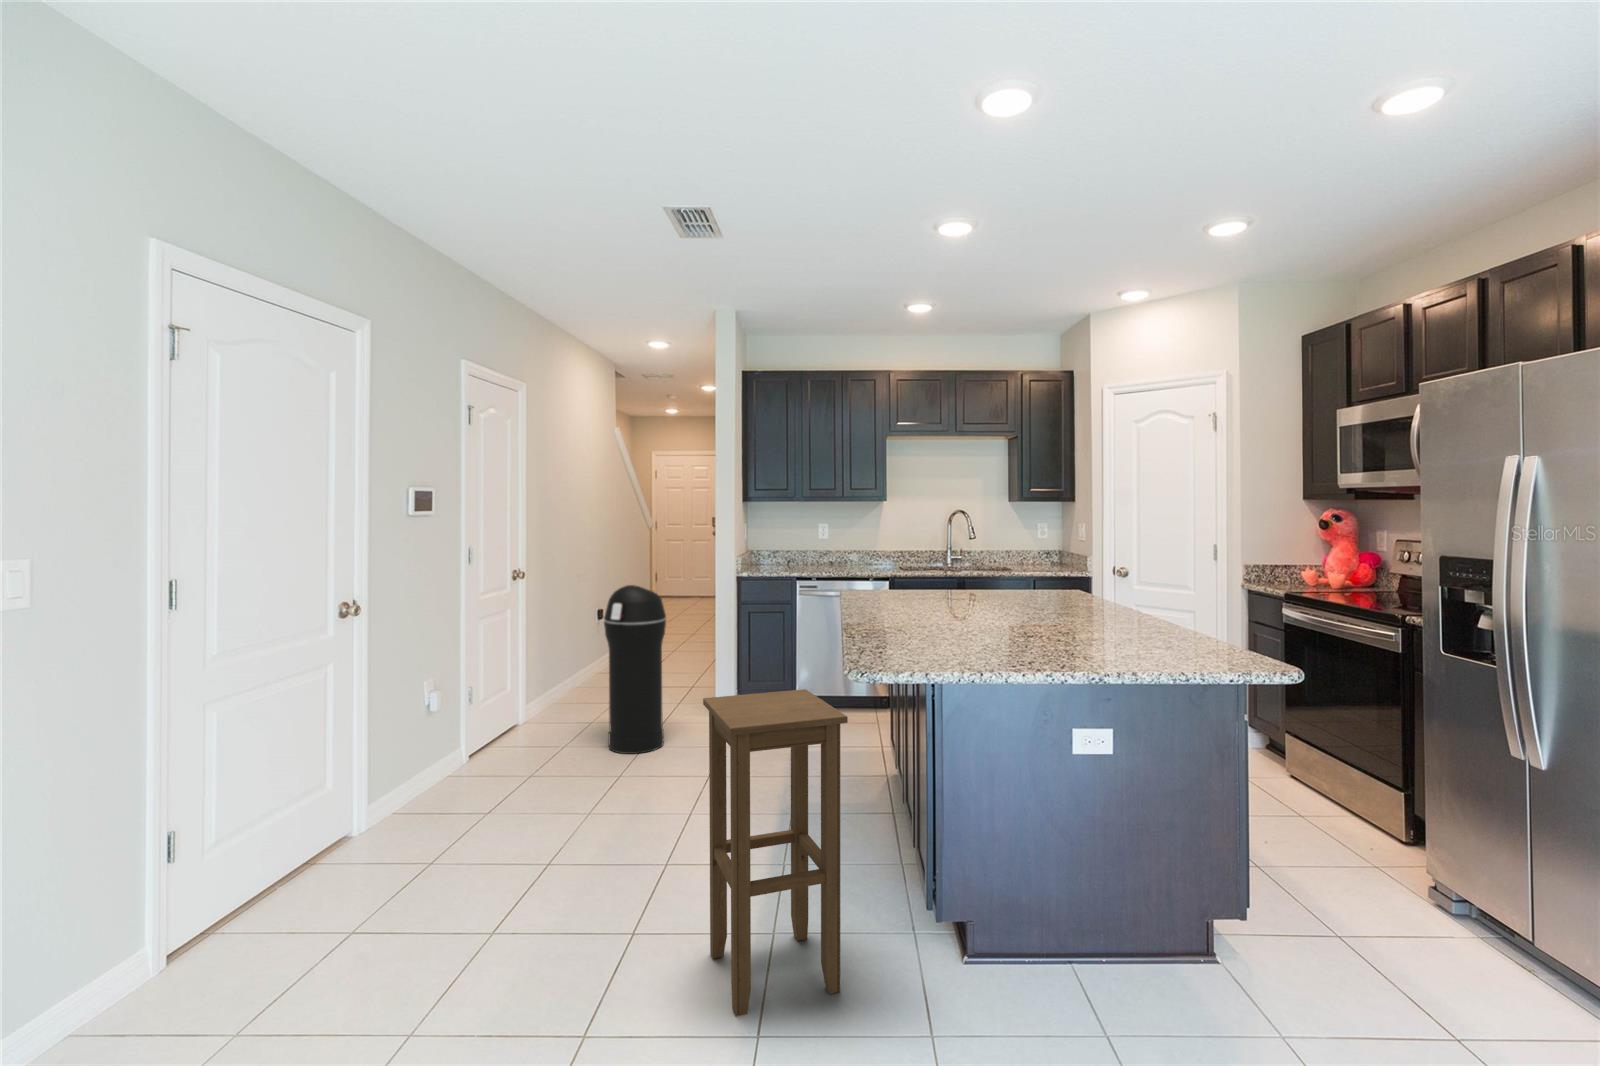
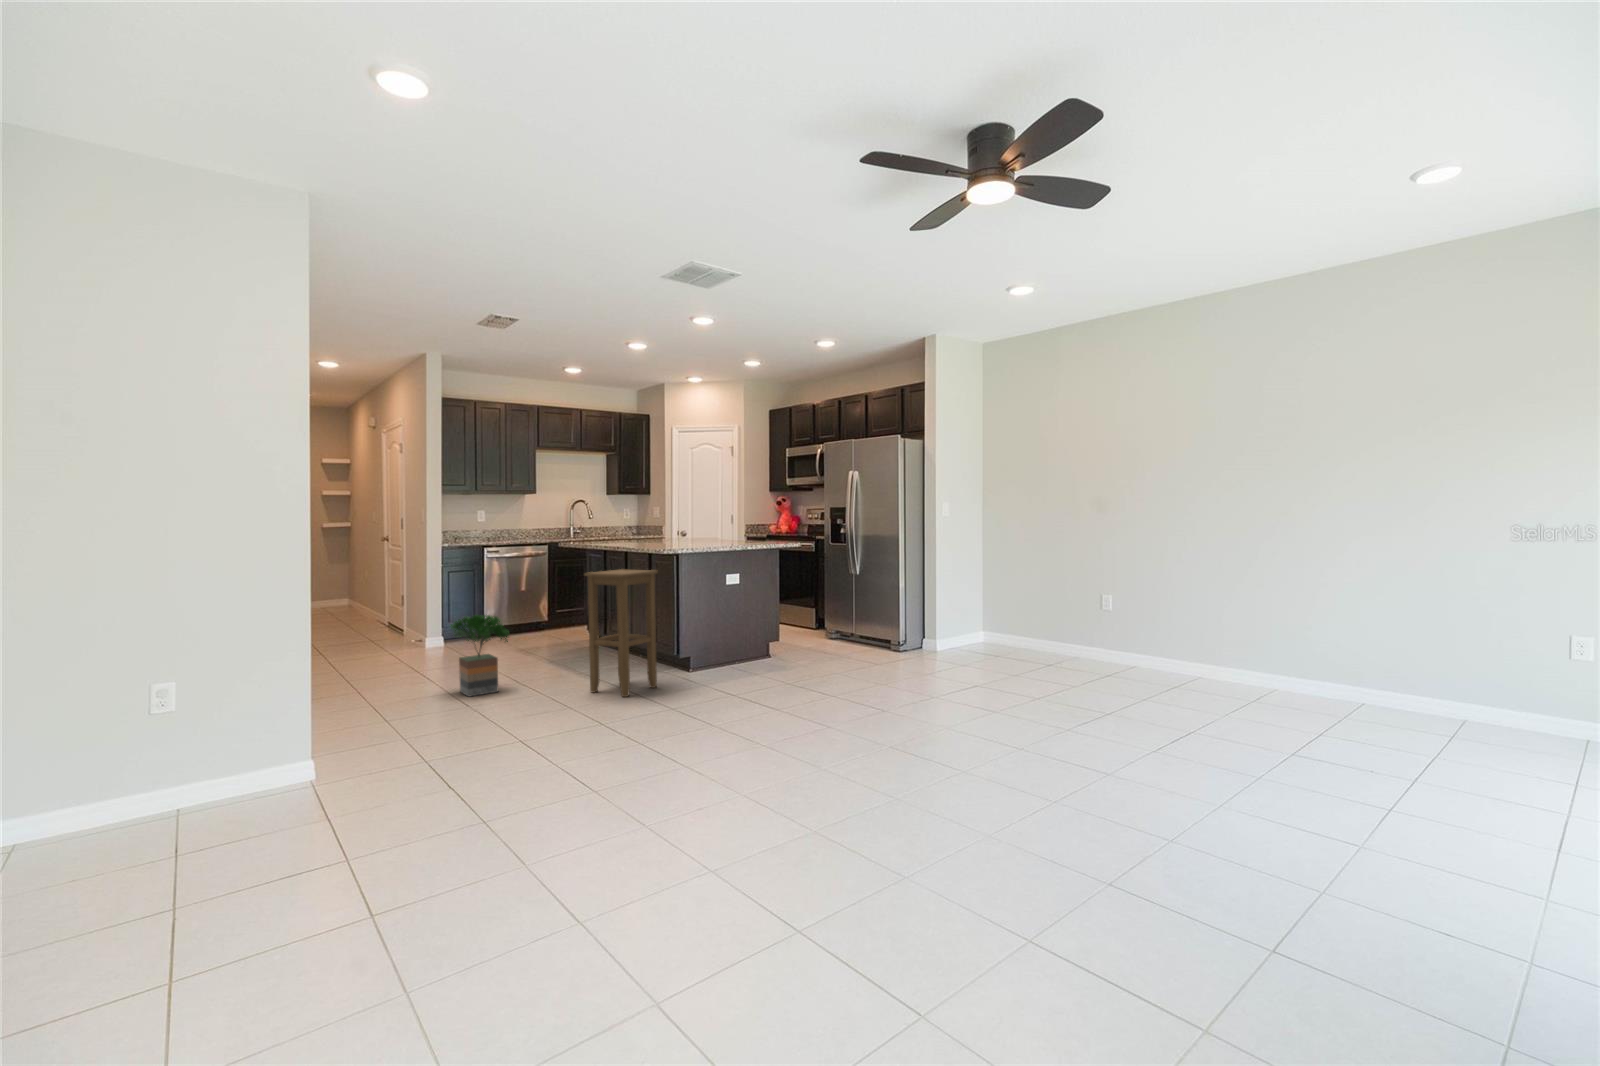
trash can: present [604,585,666,754] -> none [372,547,422,668]
potted tree: none [548,728,640,879] -> present [451,615,509,696]

